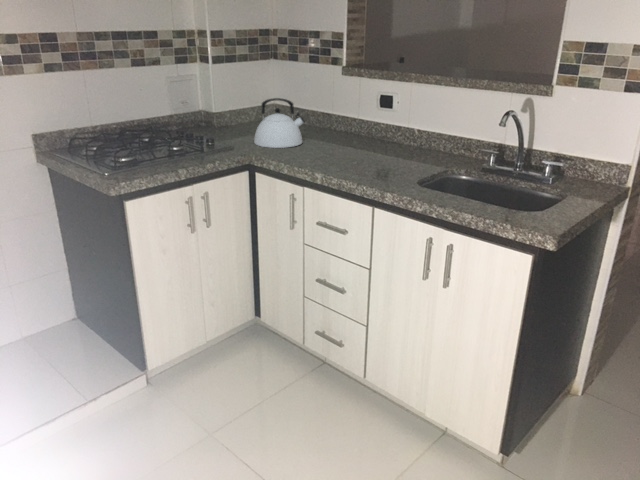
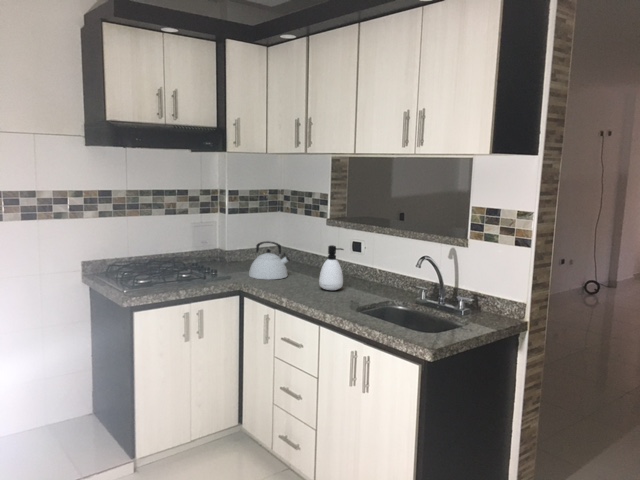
soap dispenser: none [352,101,386,158] -> present [319,245,344,290]

